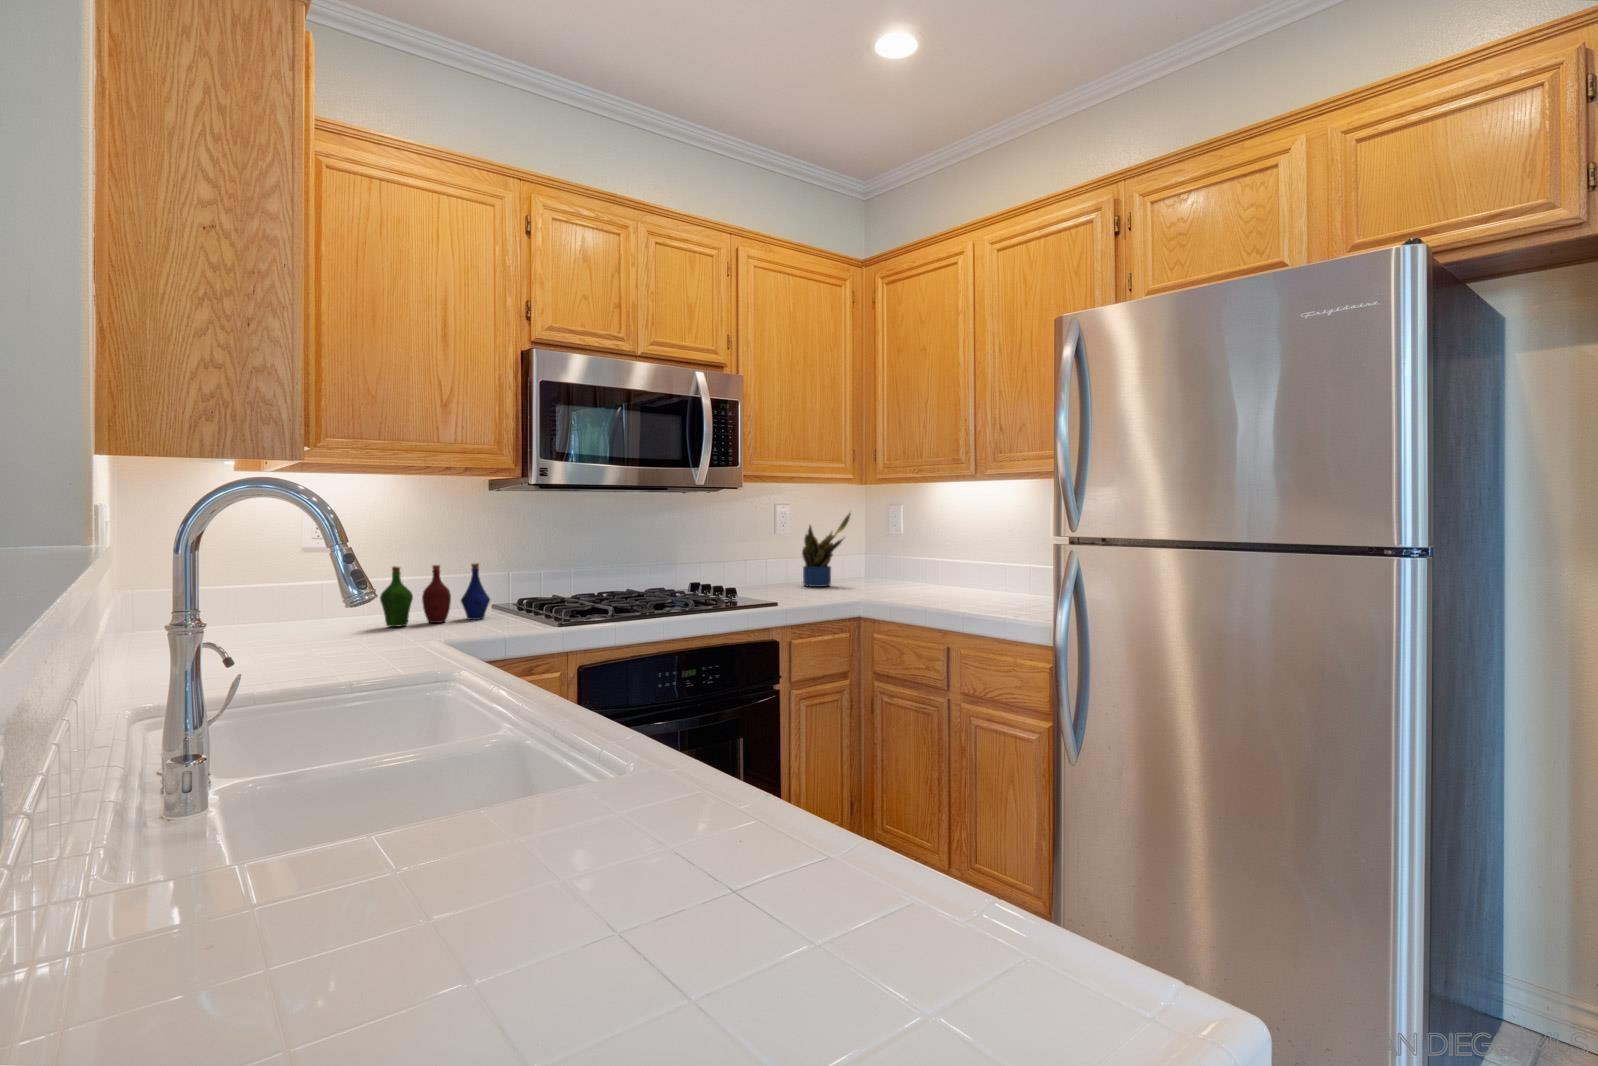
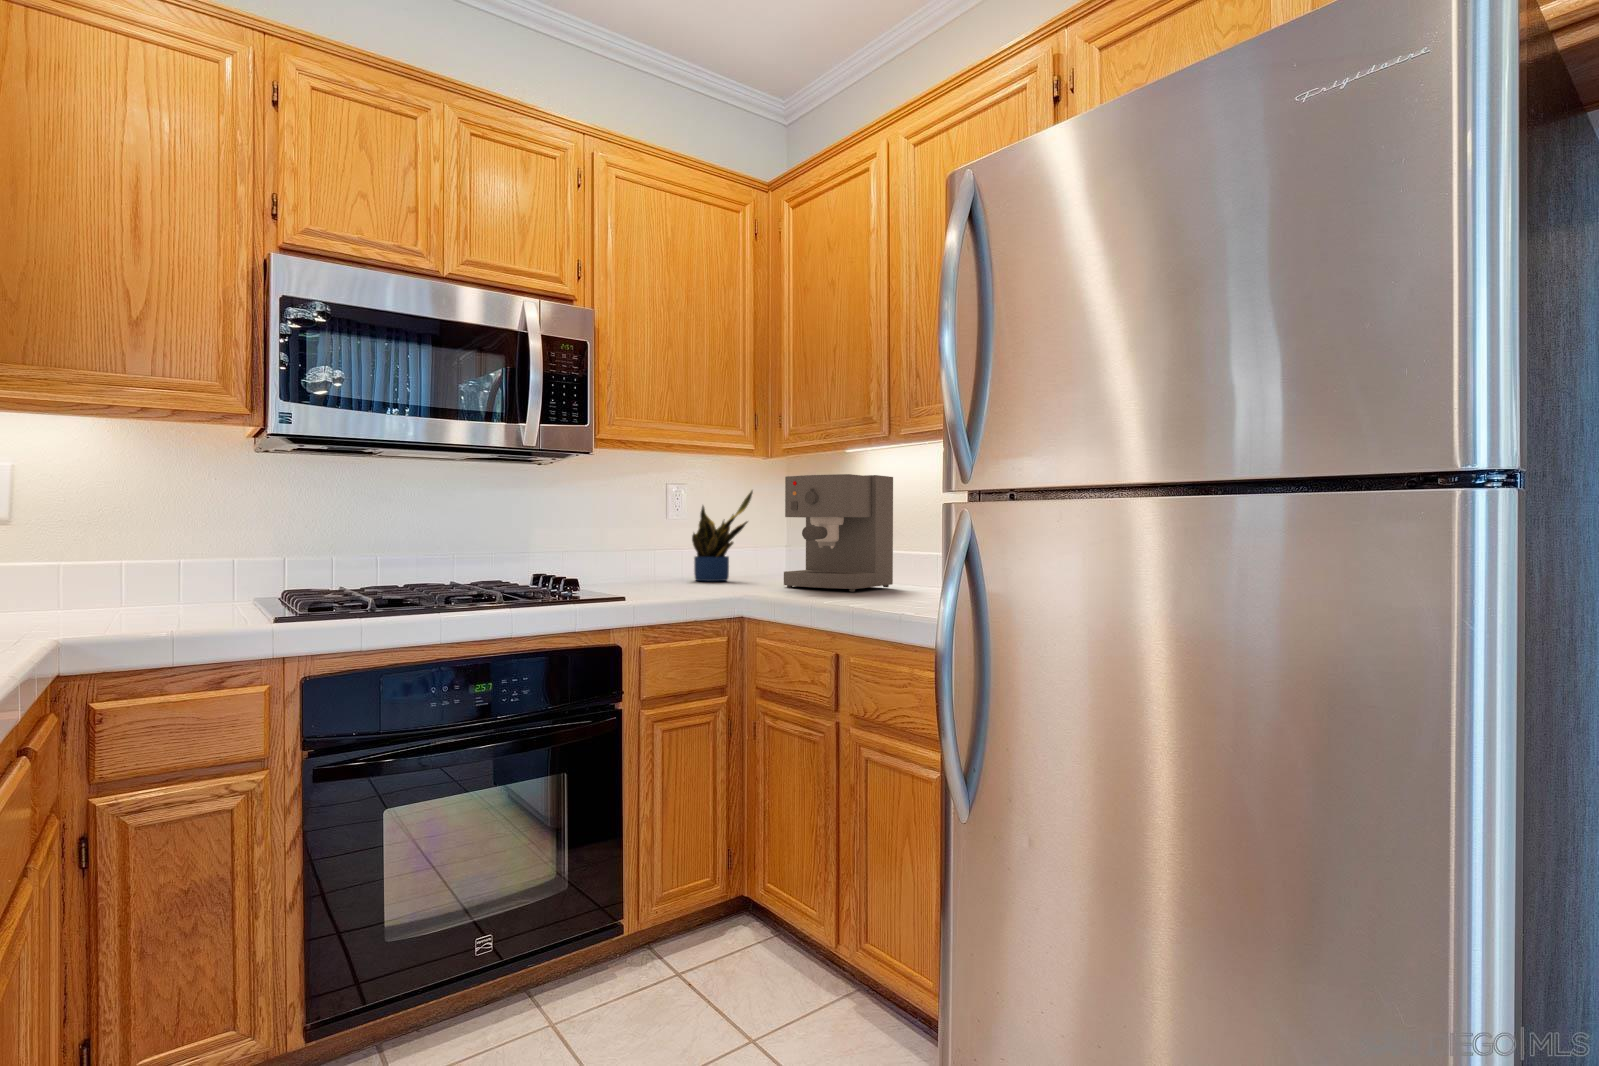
coffee maker: none [882,502,968,596] -> present [784,474,893,592]
bottle: present [380,563,490,627] -> none [42,538,221,619]

